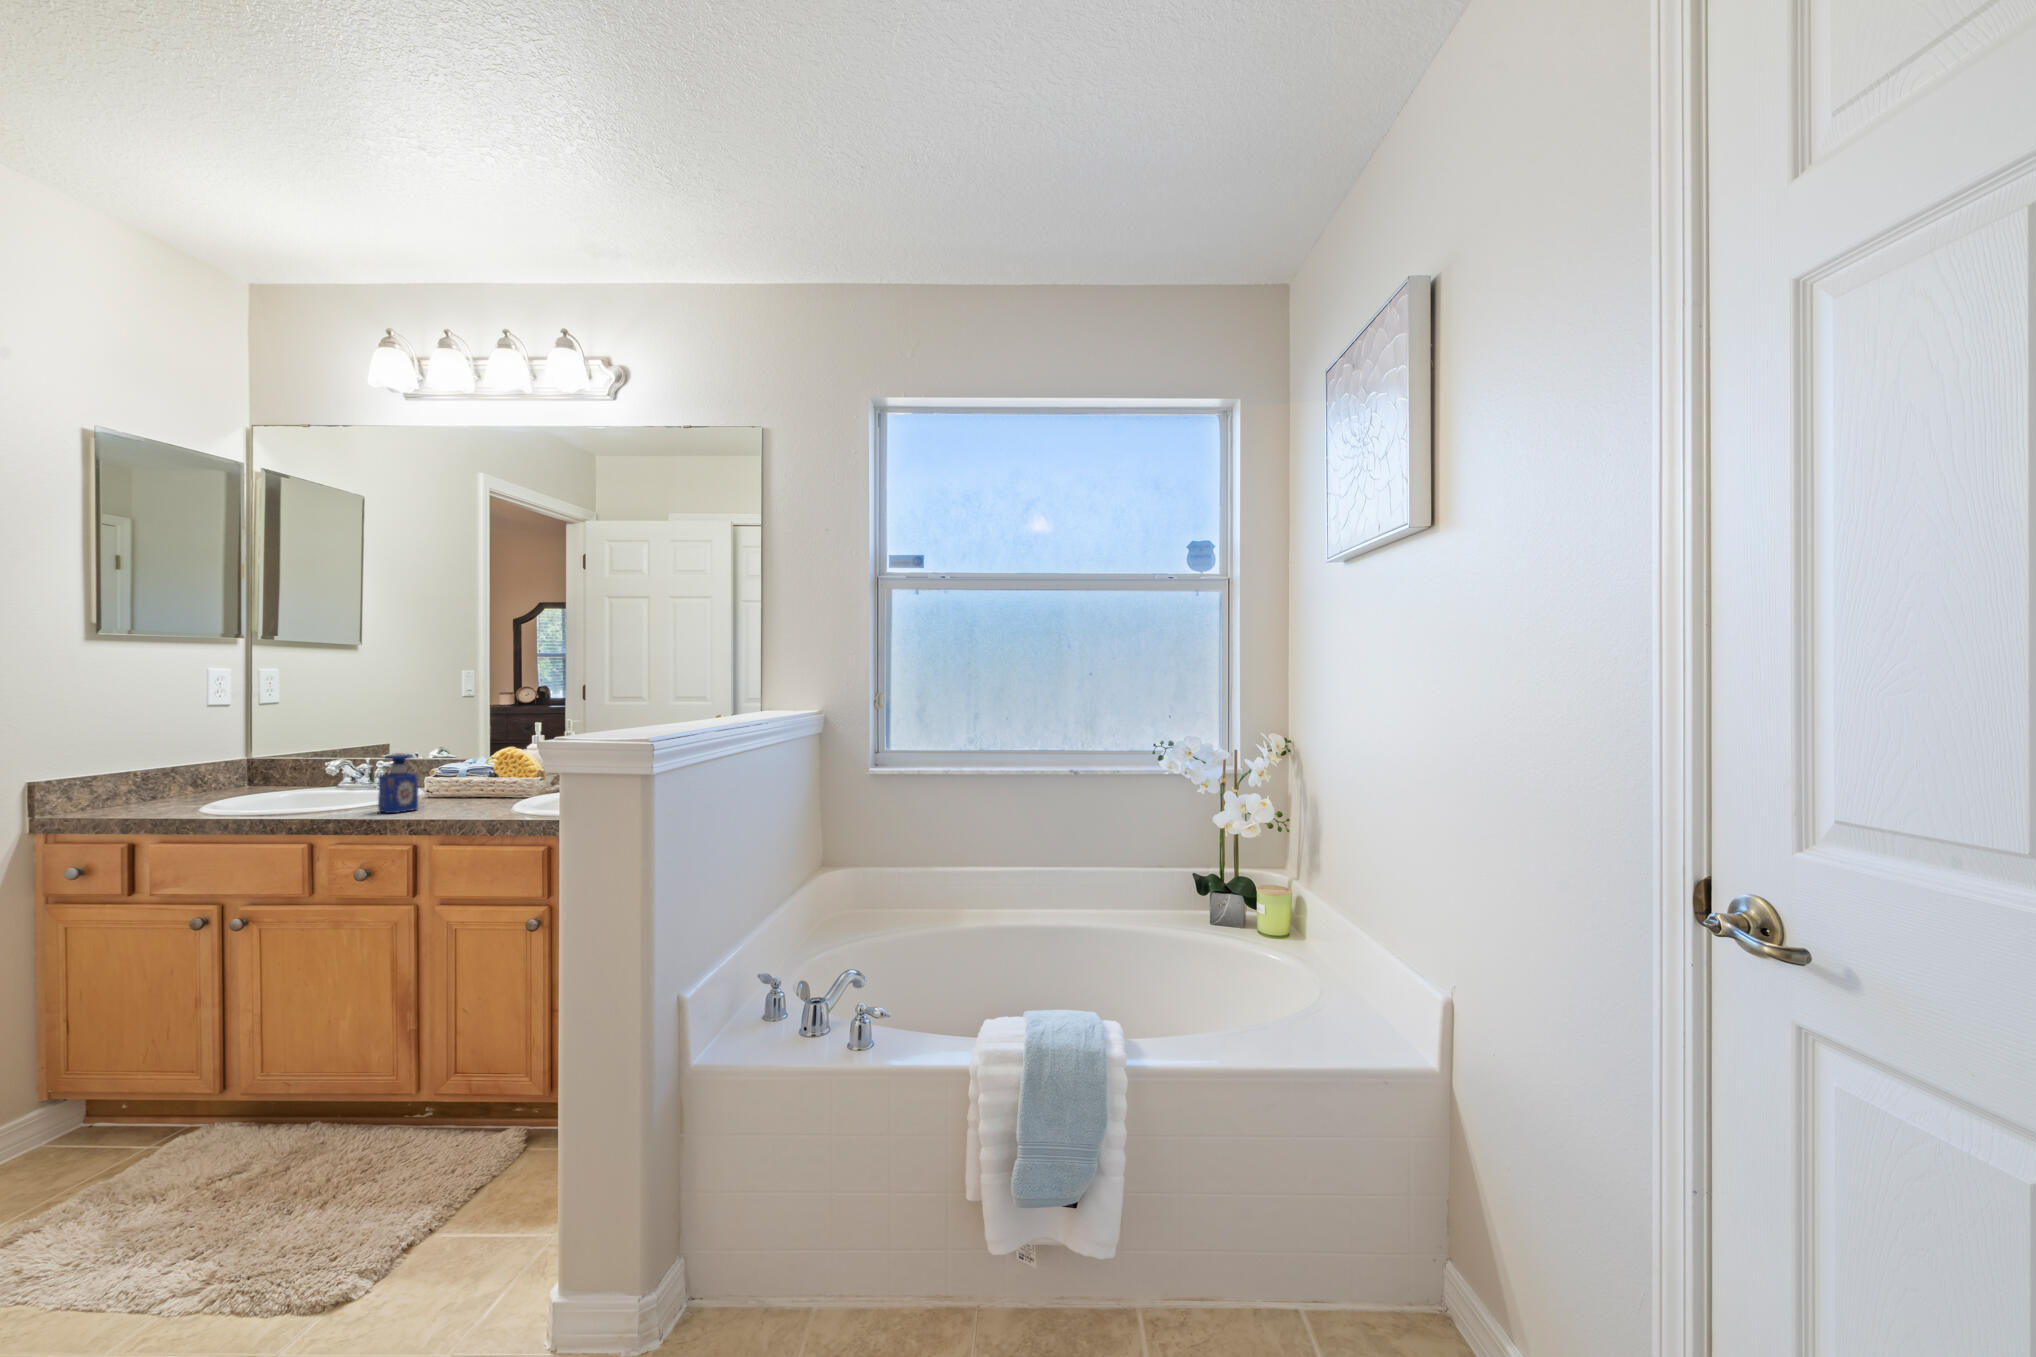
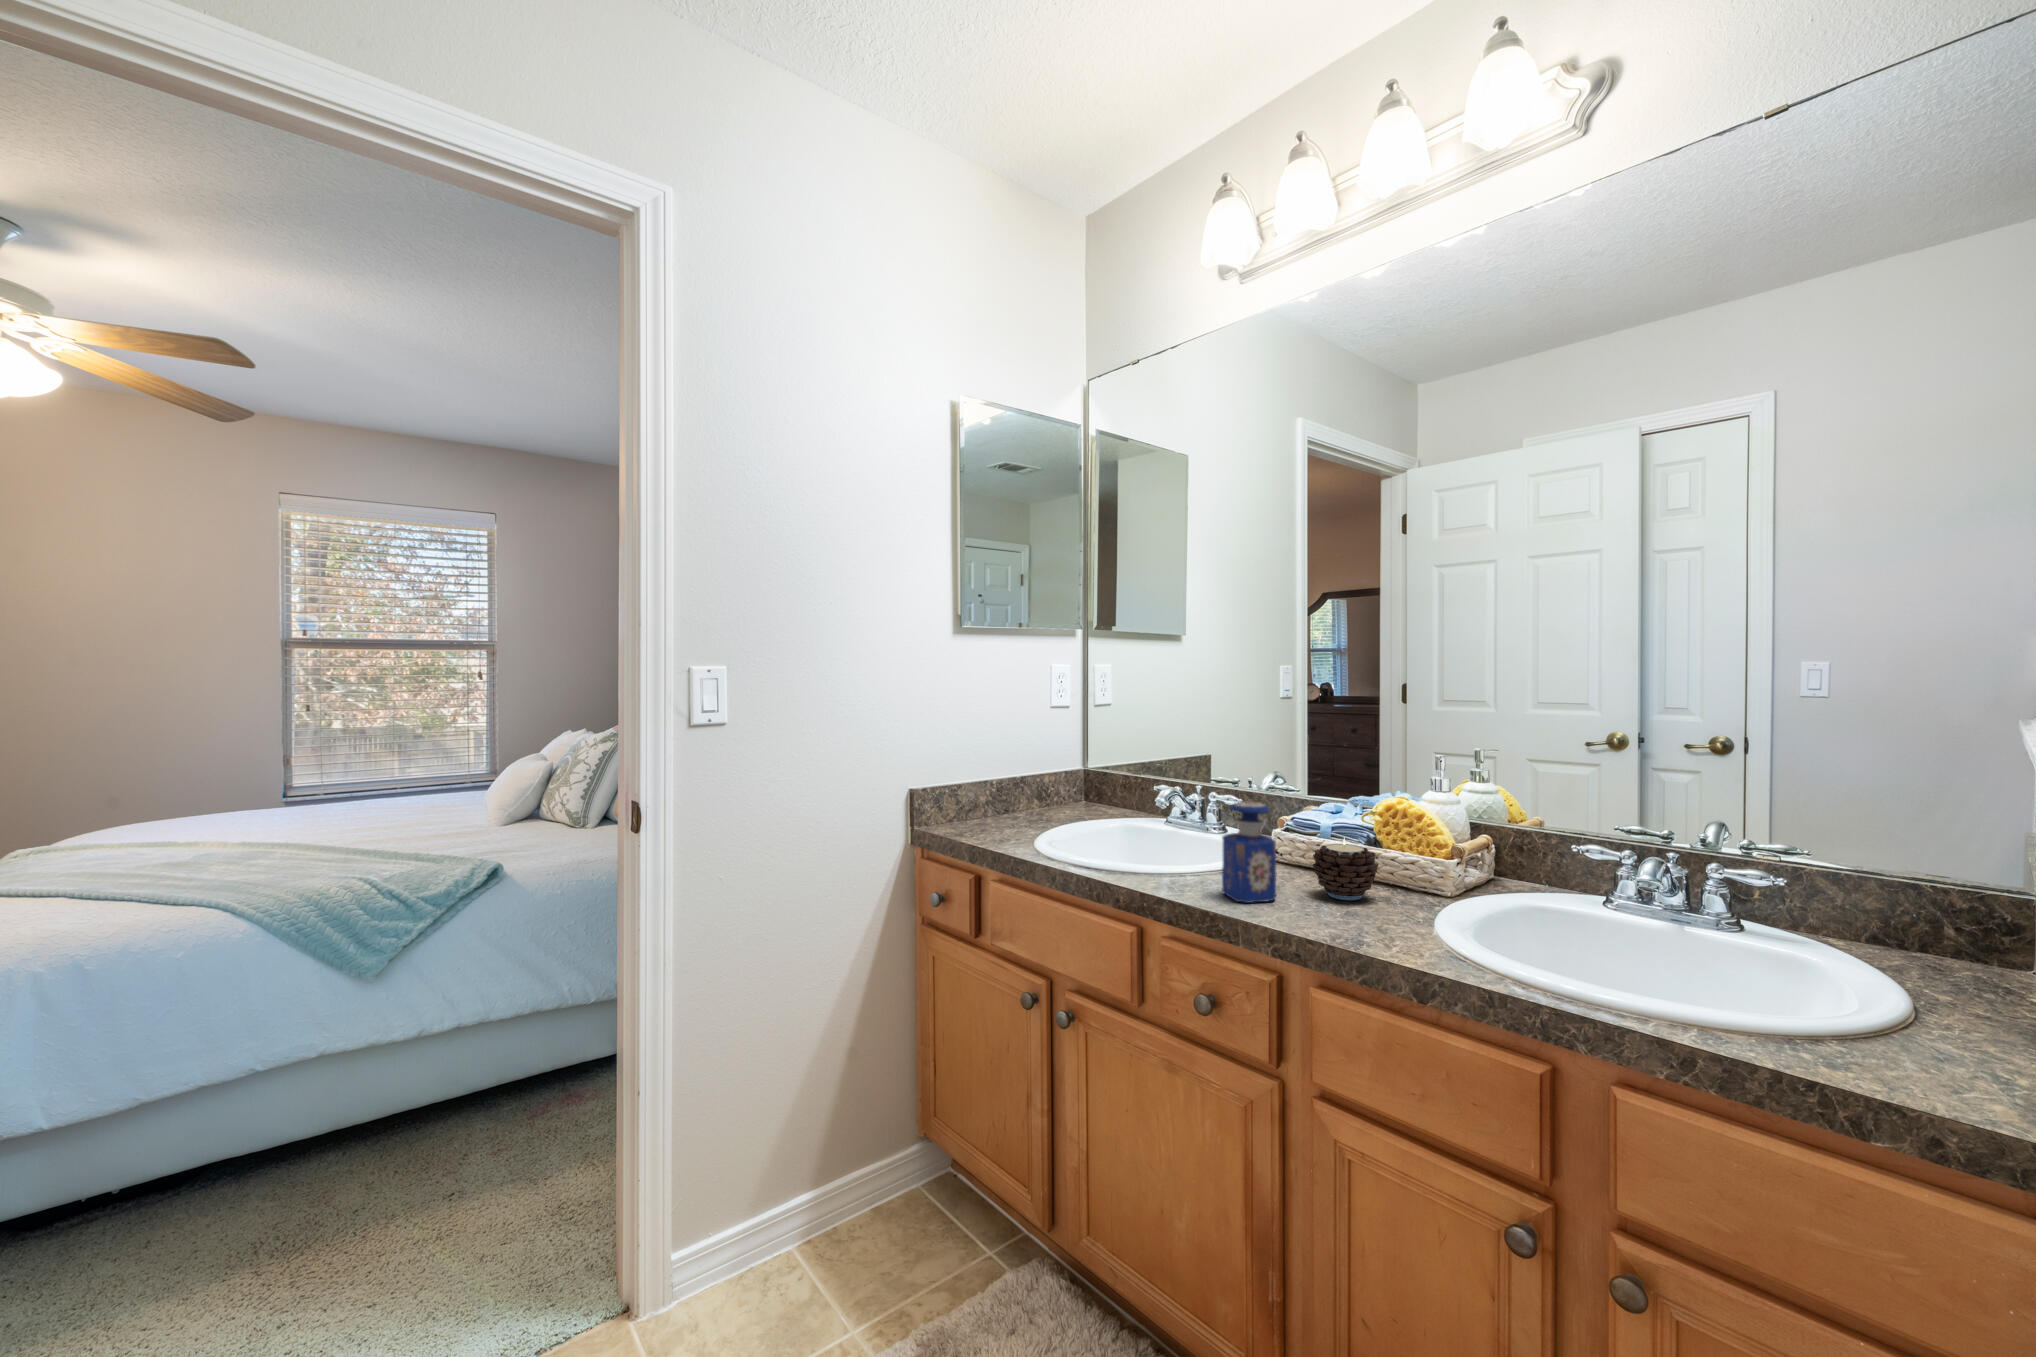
candle: none [445,770,488,805] -> present [1313,838,1379,900]

